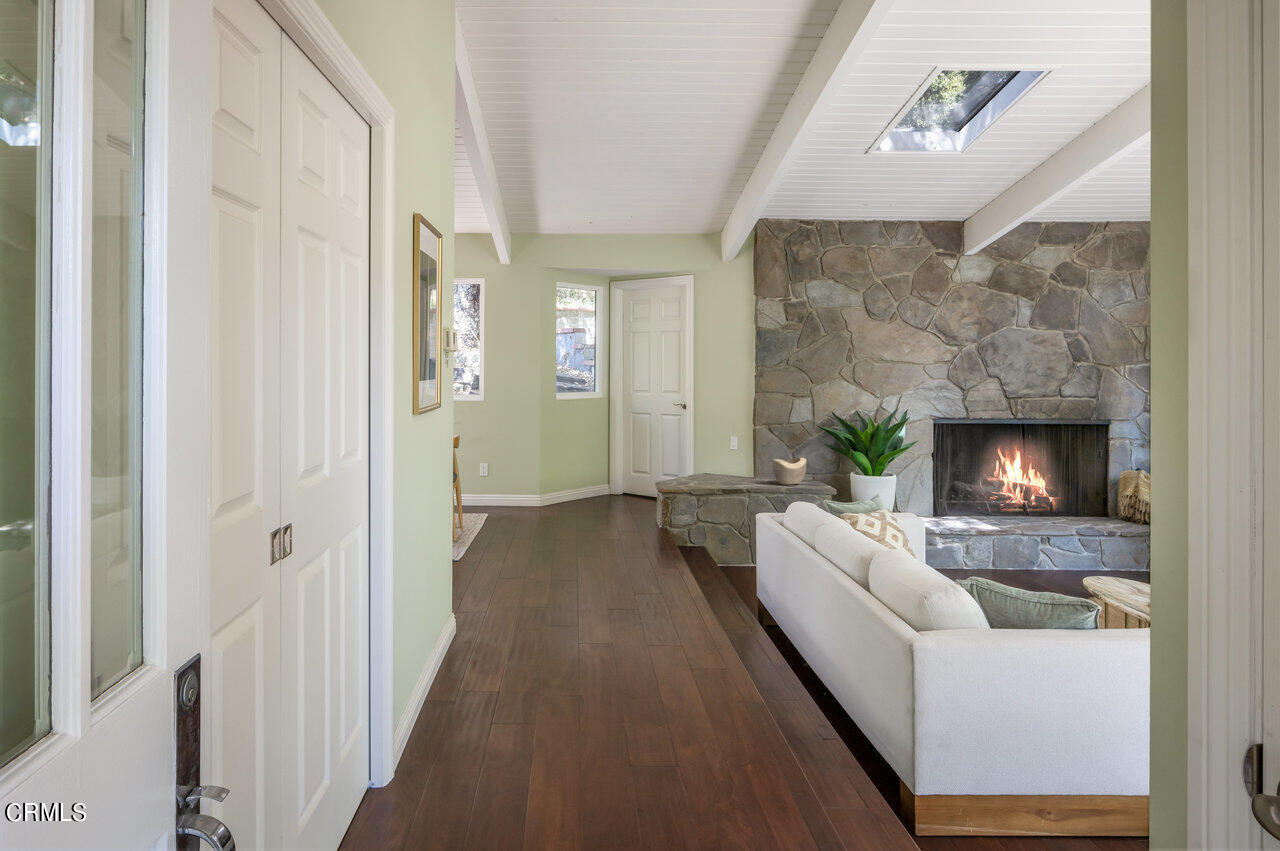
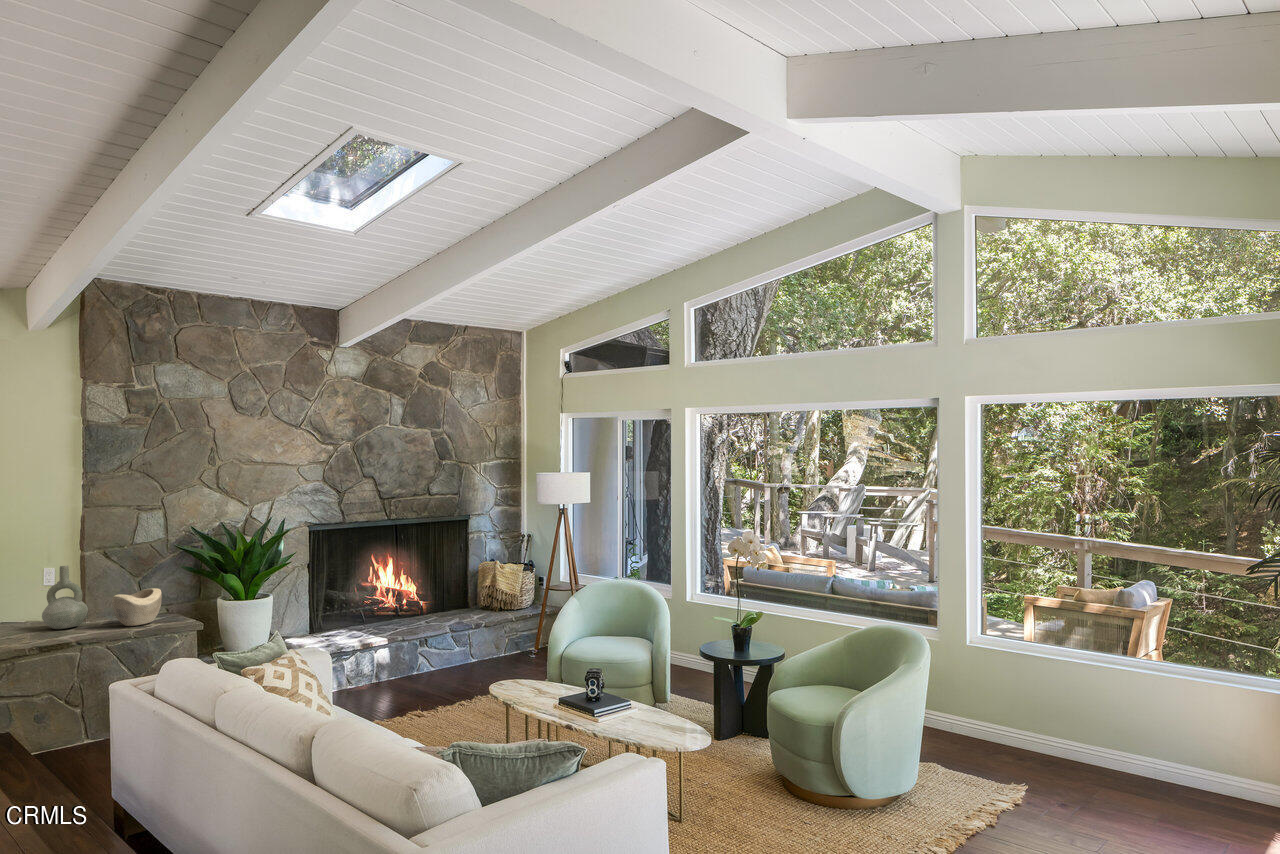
decorative vase: none [728,435,757,481] -> present [42,565,88,629]

